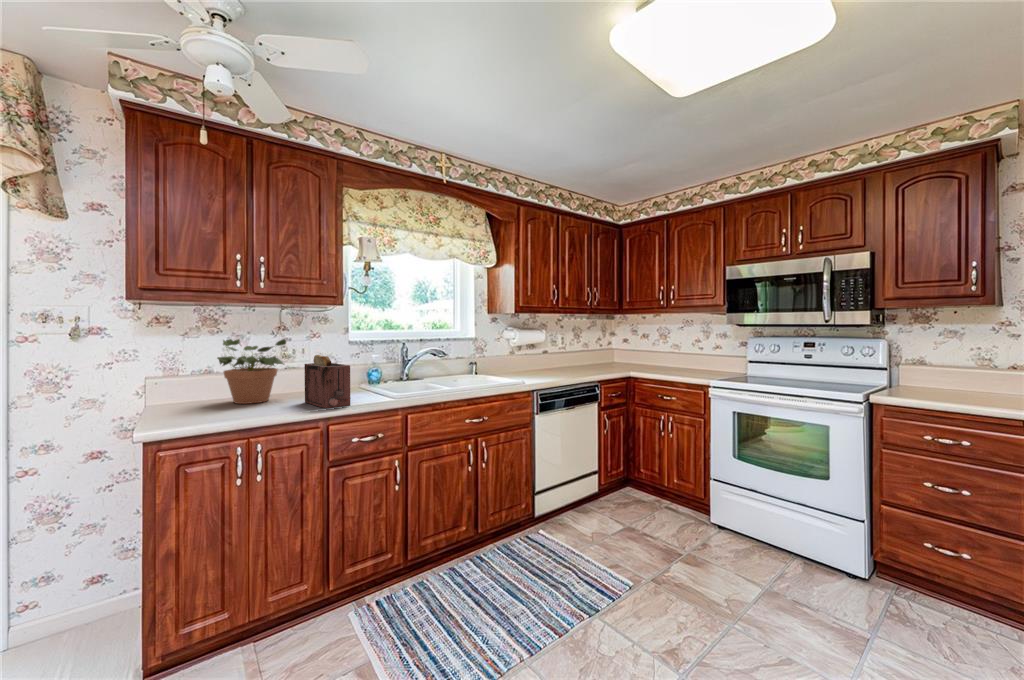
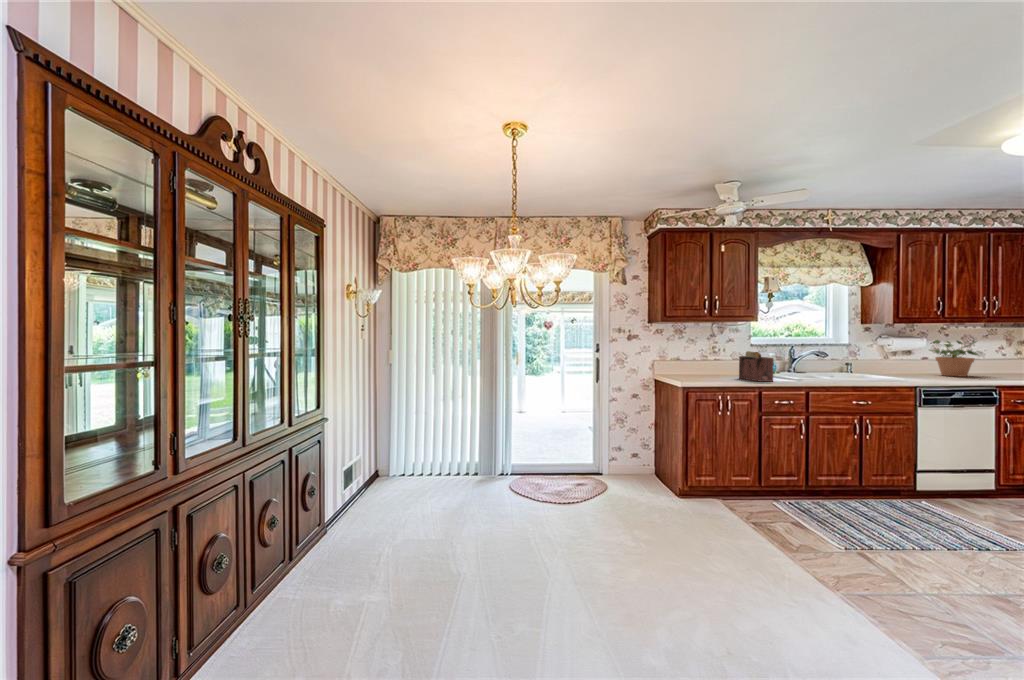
potted plant: present [217,339,290,404] -> present [930,340,978,377]

